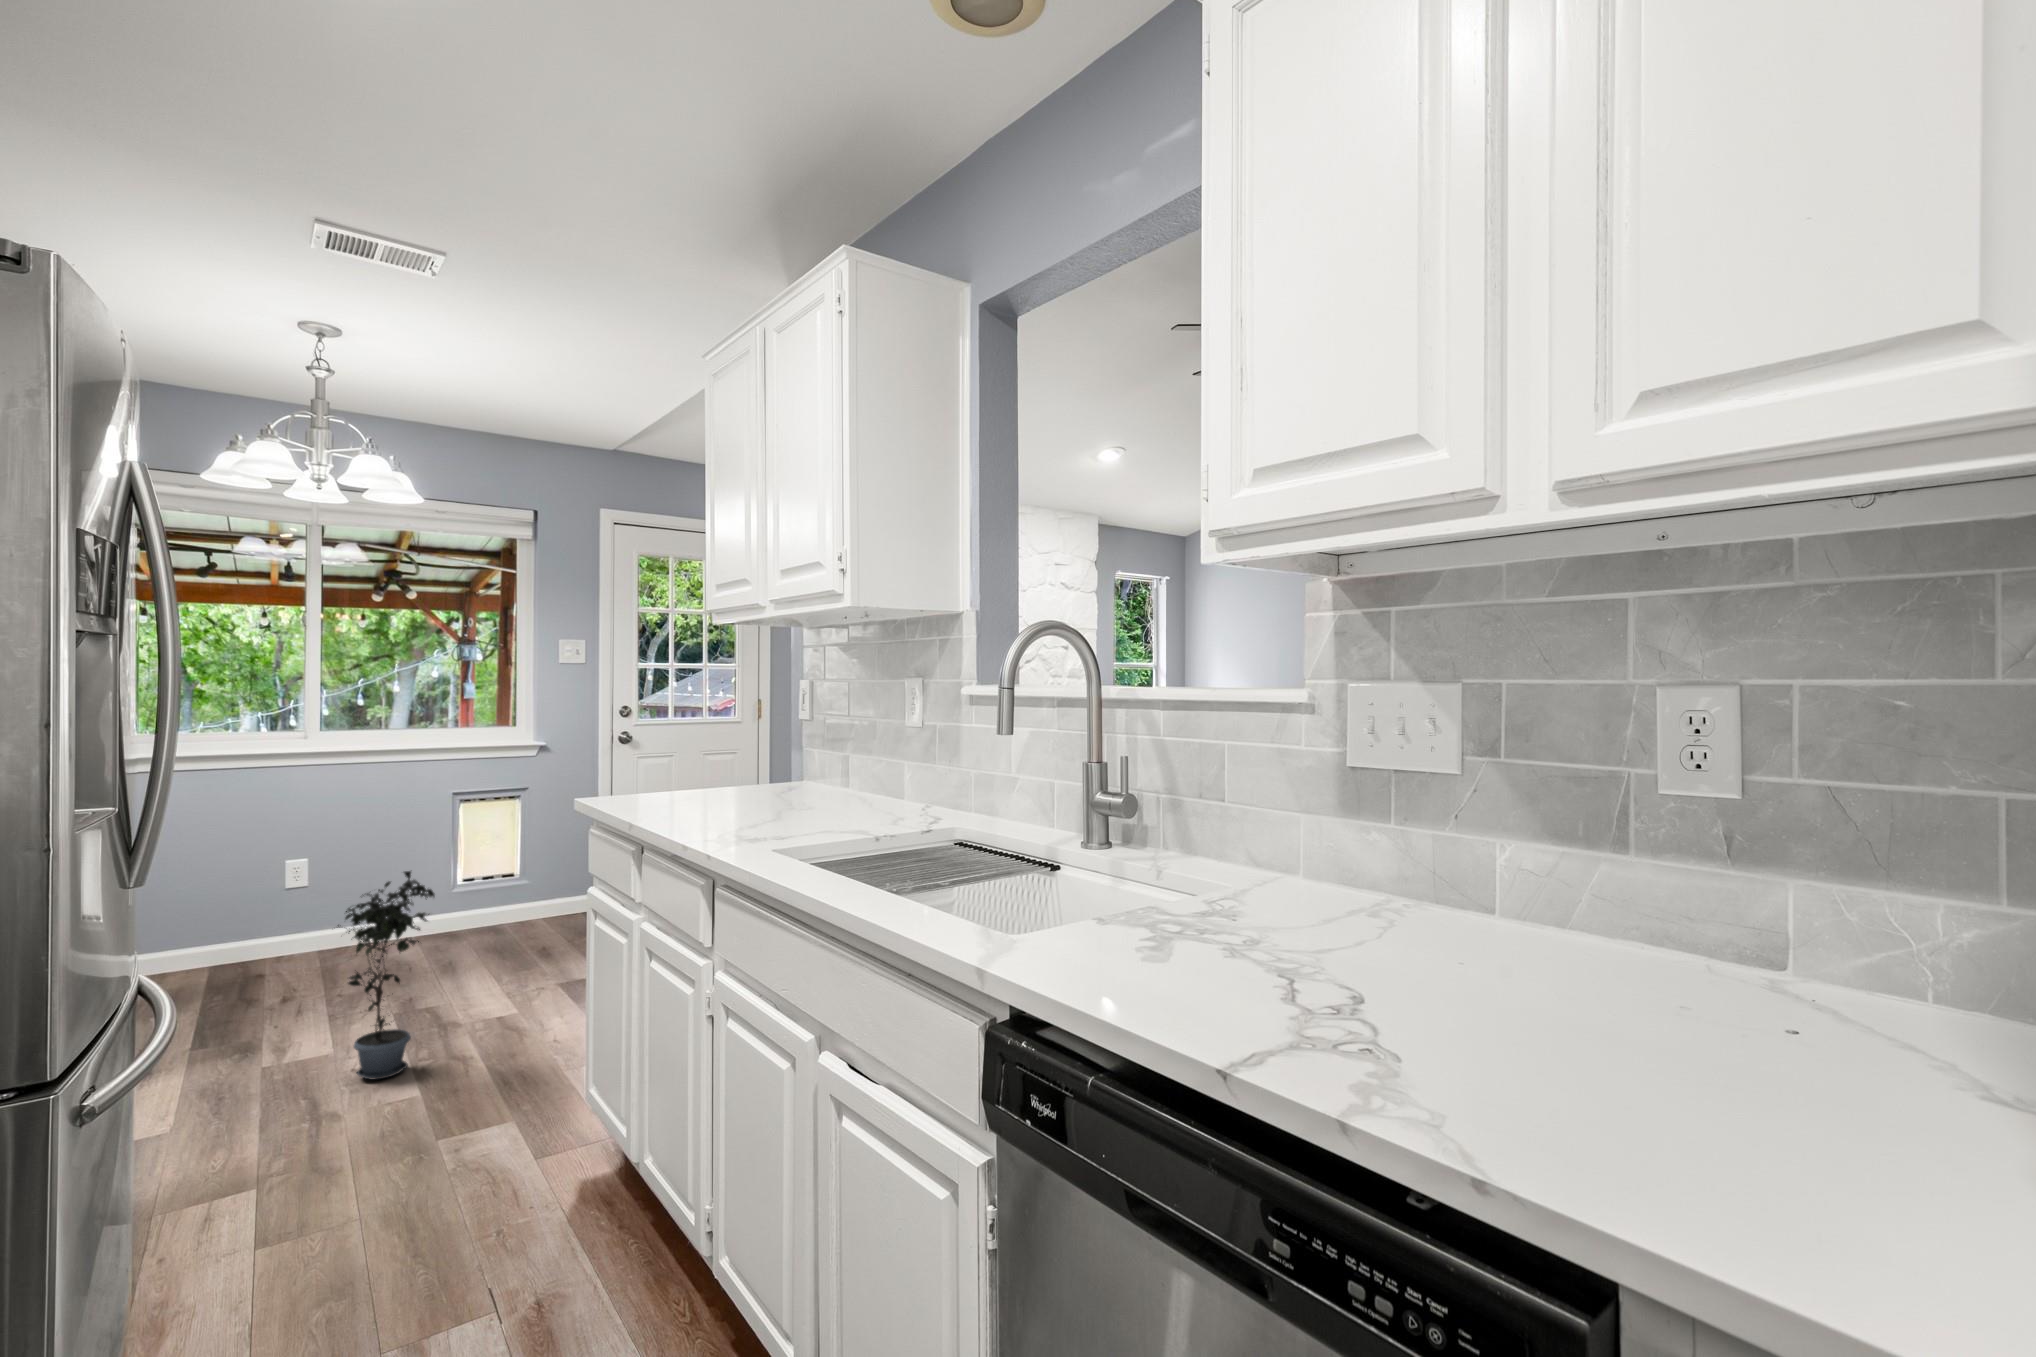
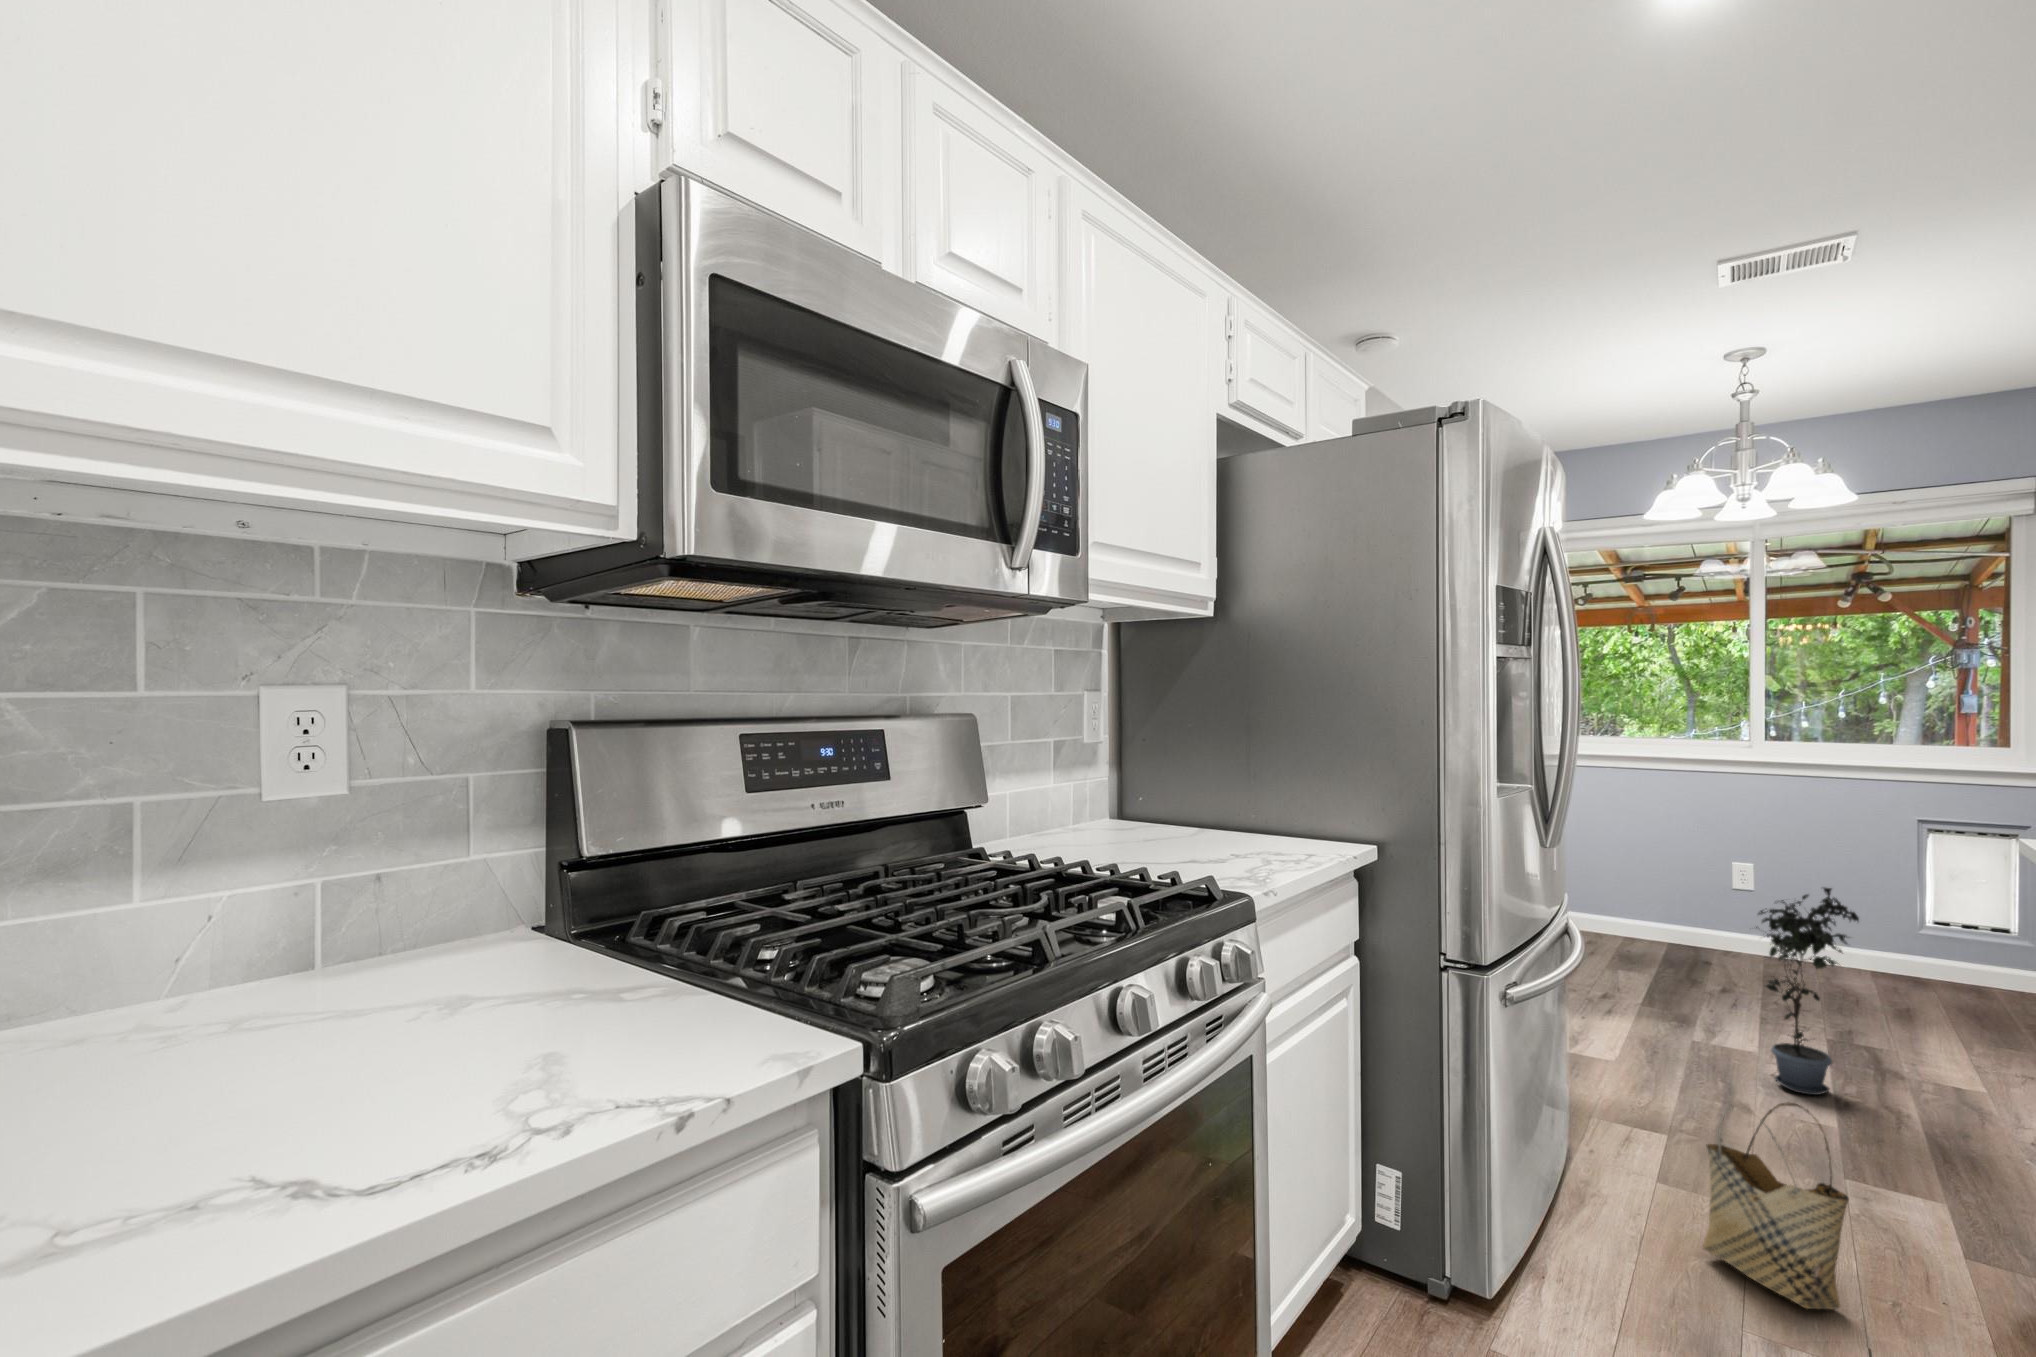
woven basket: none [339,1101,488,1306] -> present [1703,1103,1849,1309]

